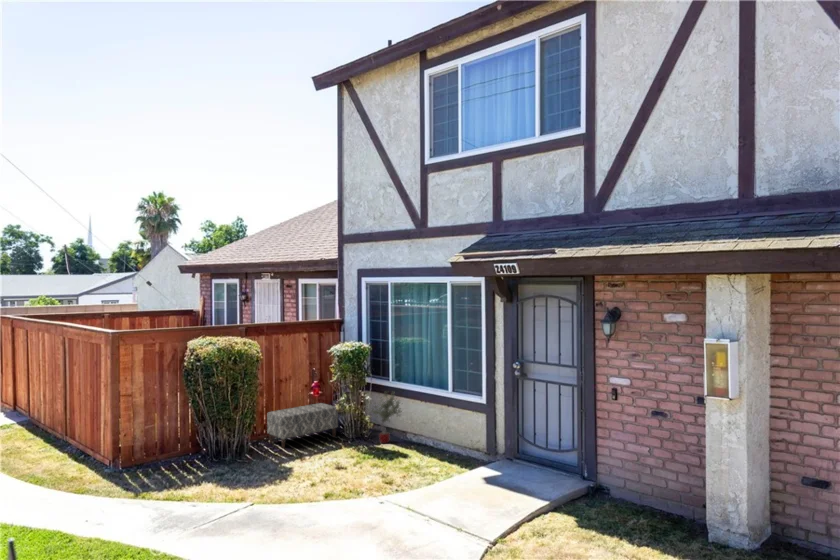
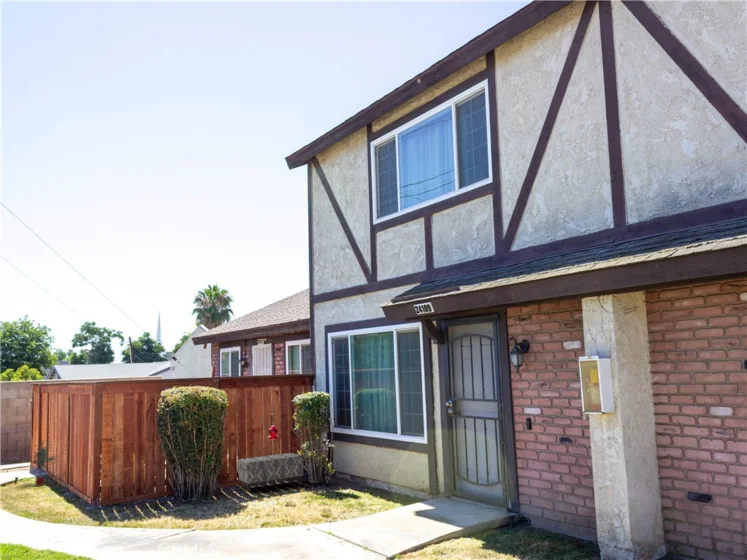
potted tree: present [372,391,402,444] -> present [34,442,57,486]

